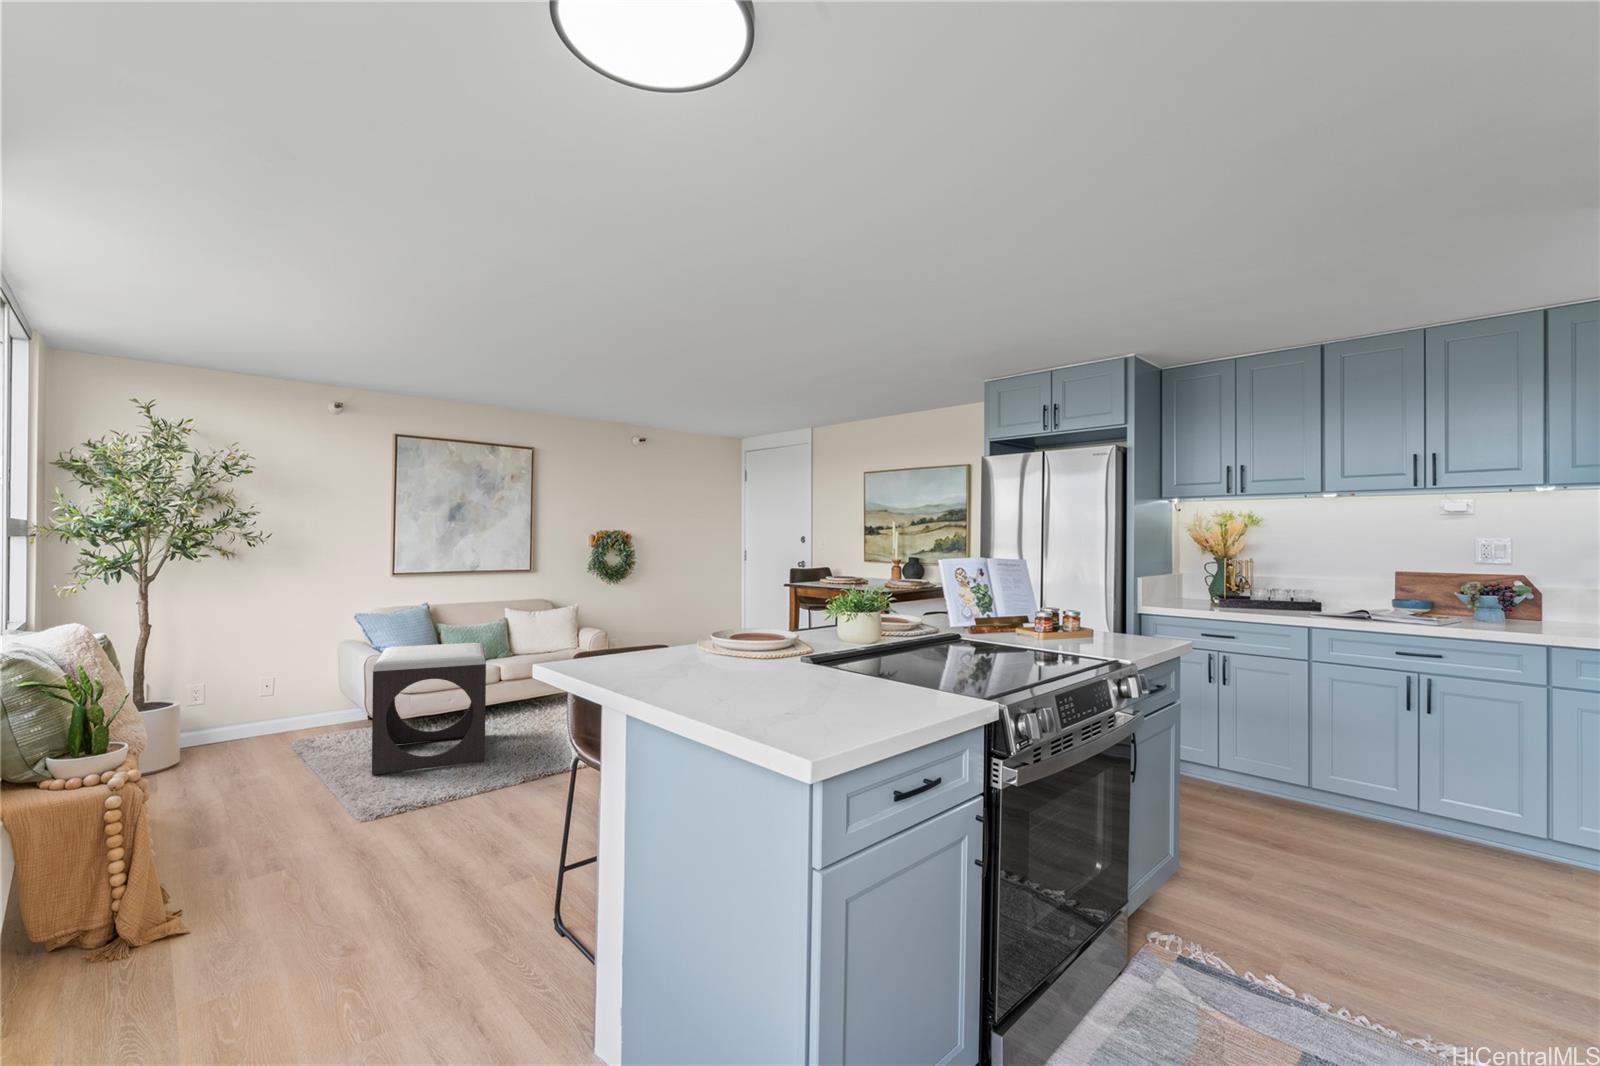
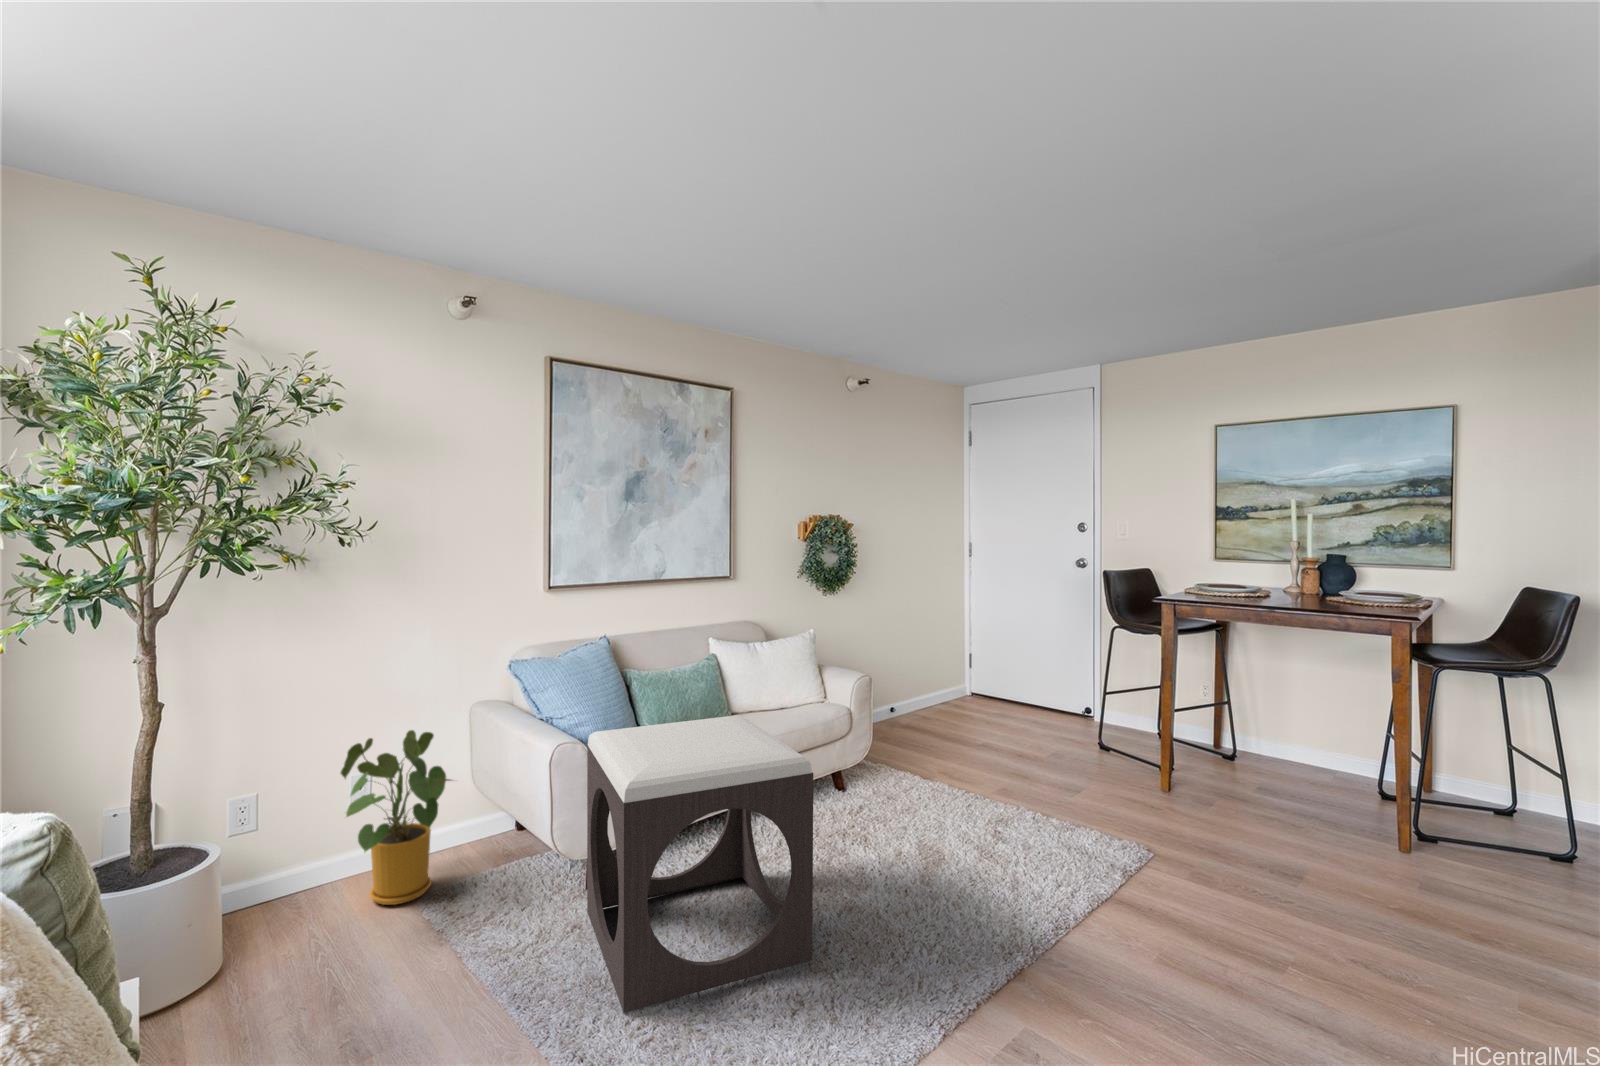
house plant: none [248,653,321,744] -> present [341,730,451,905]

